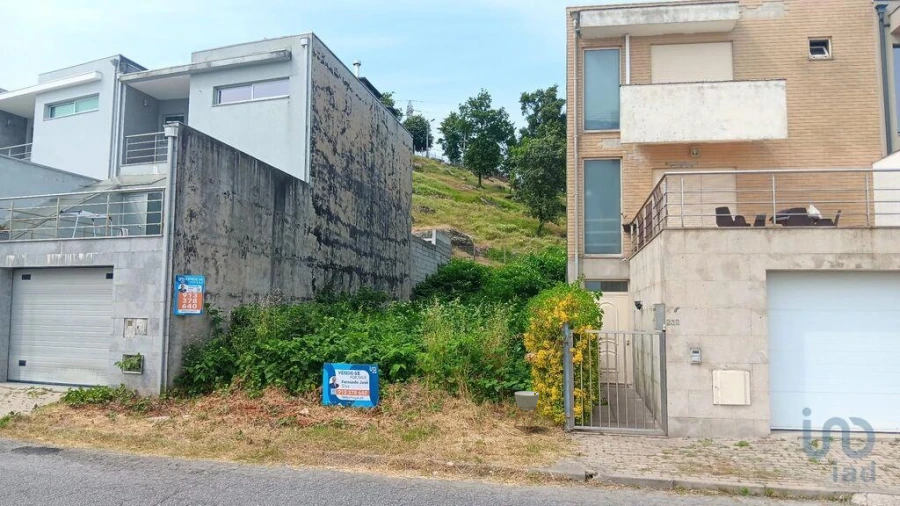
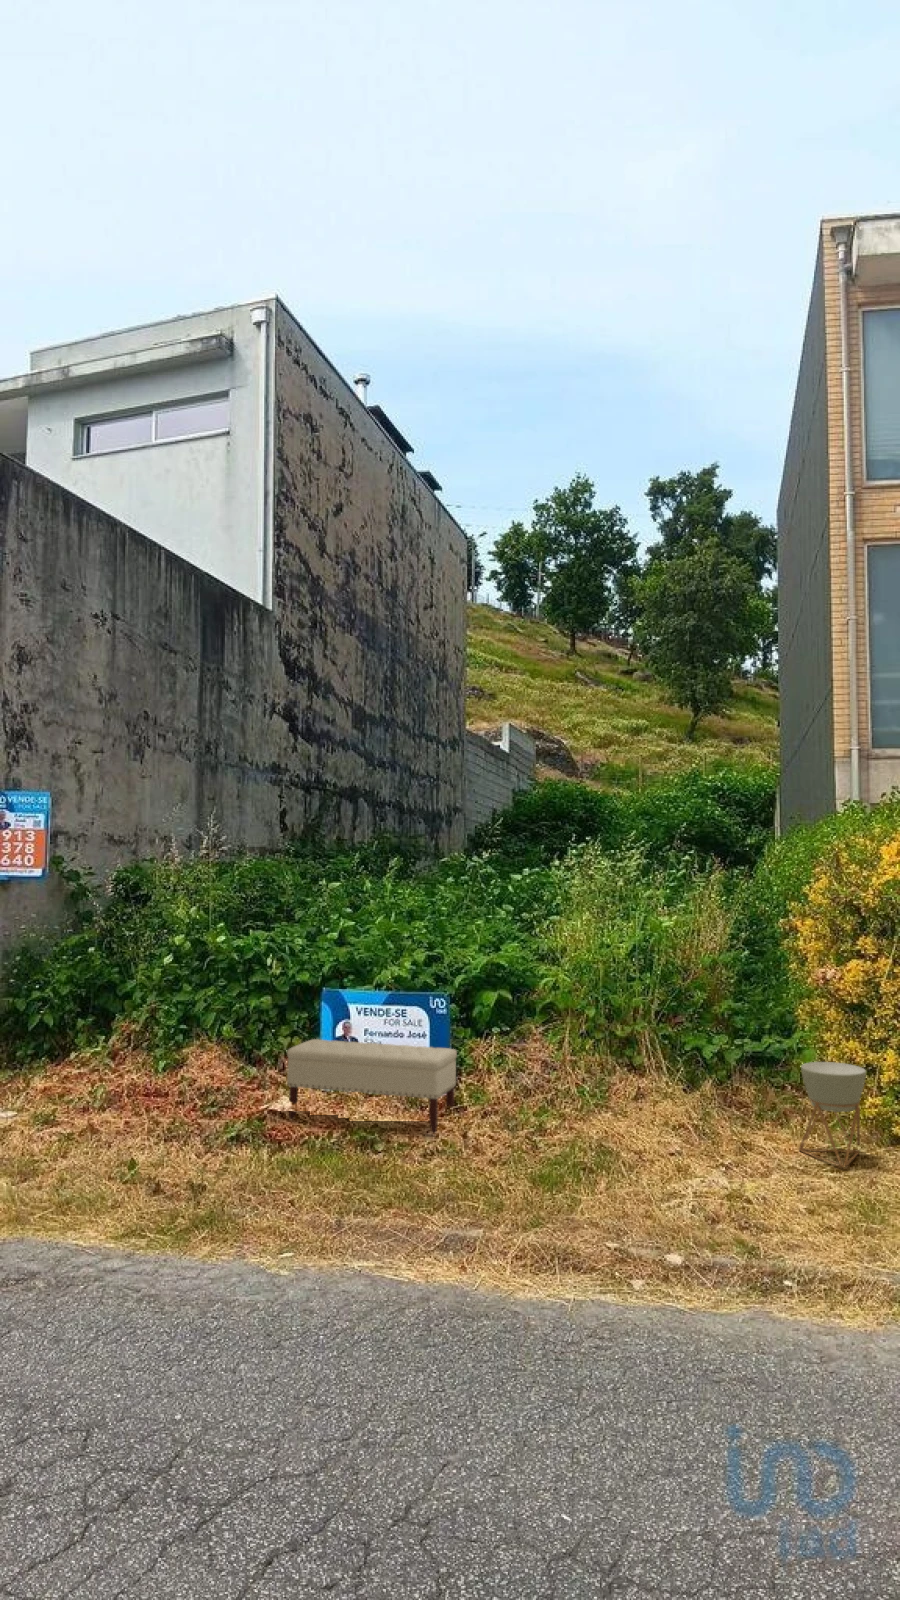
bench: none [308,385,380,422] -> present [287,1039,457,1134]

